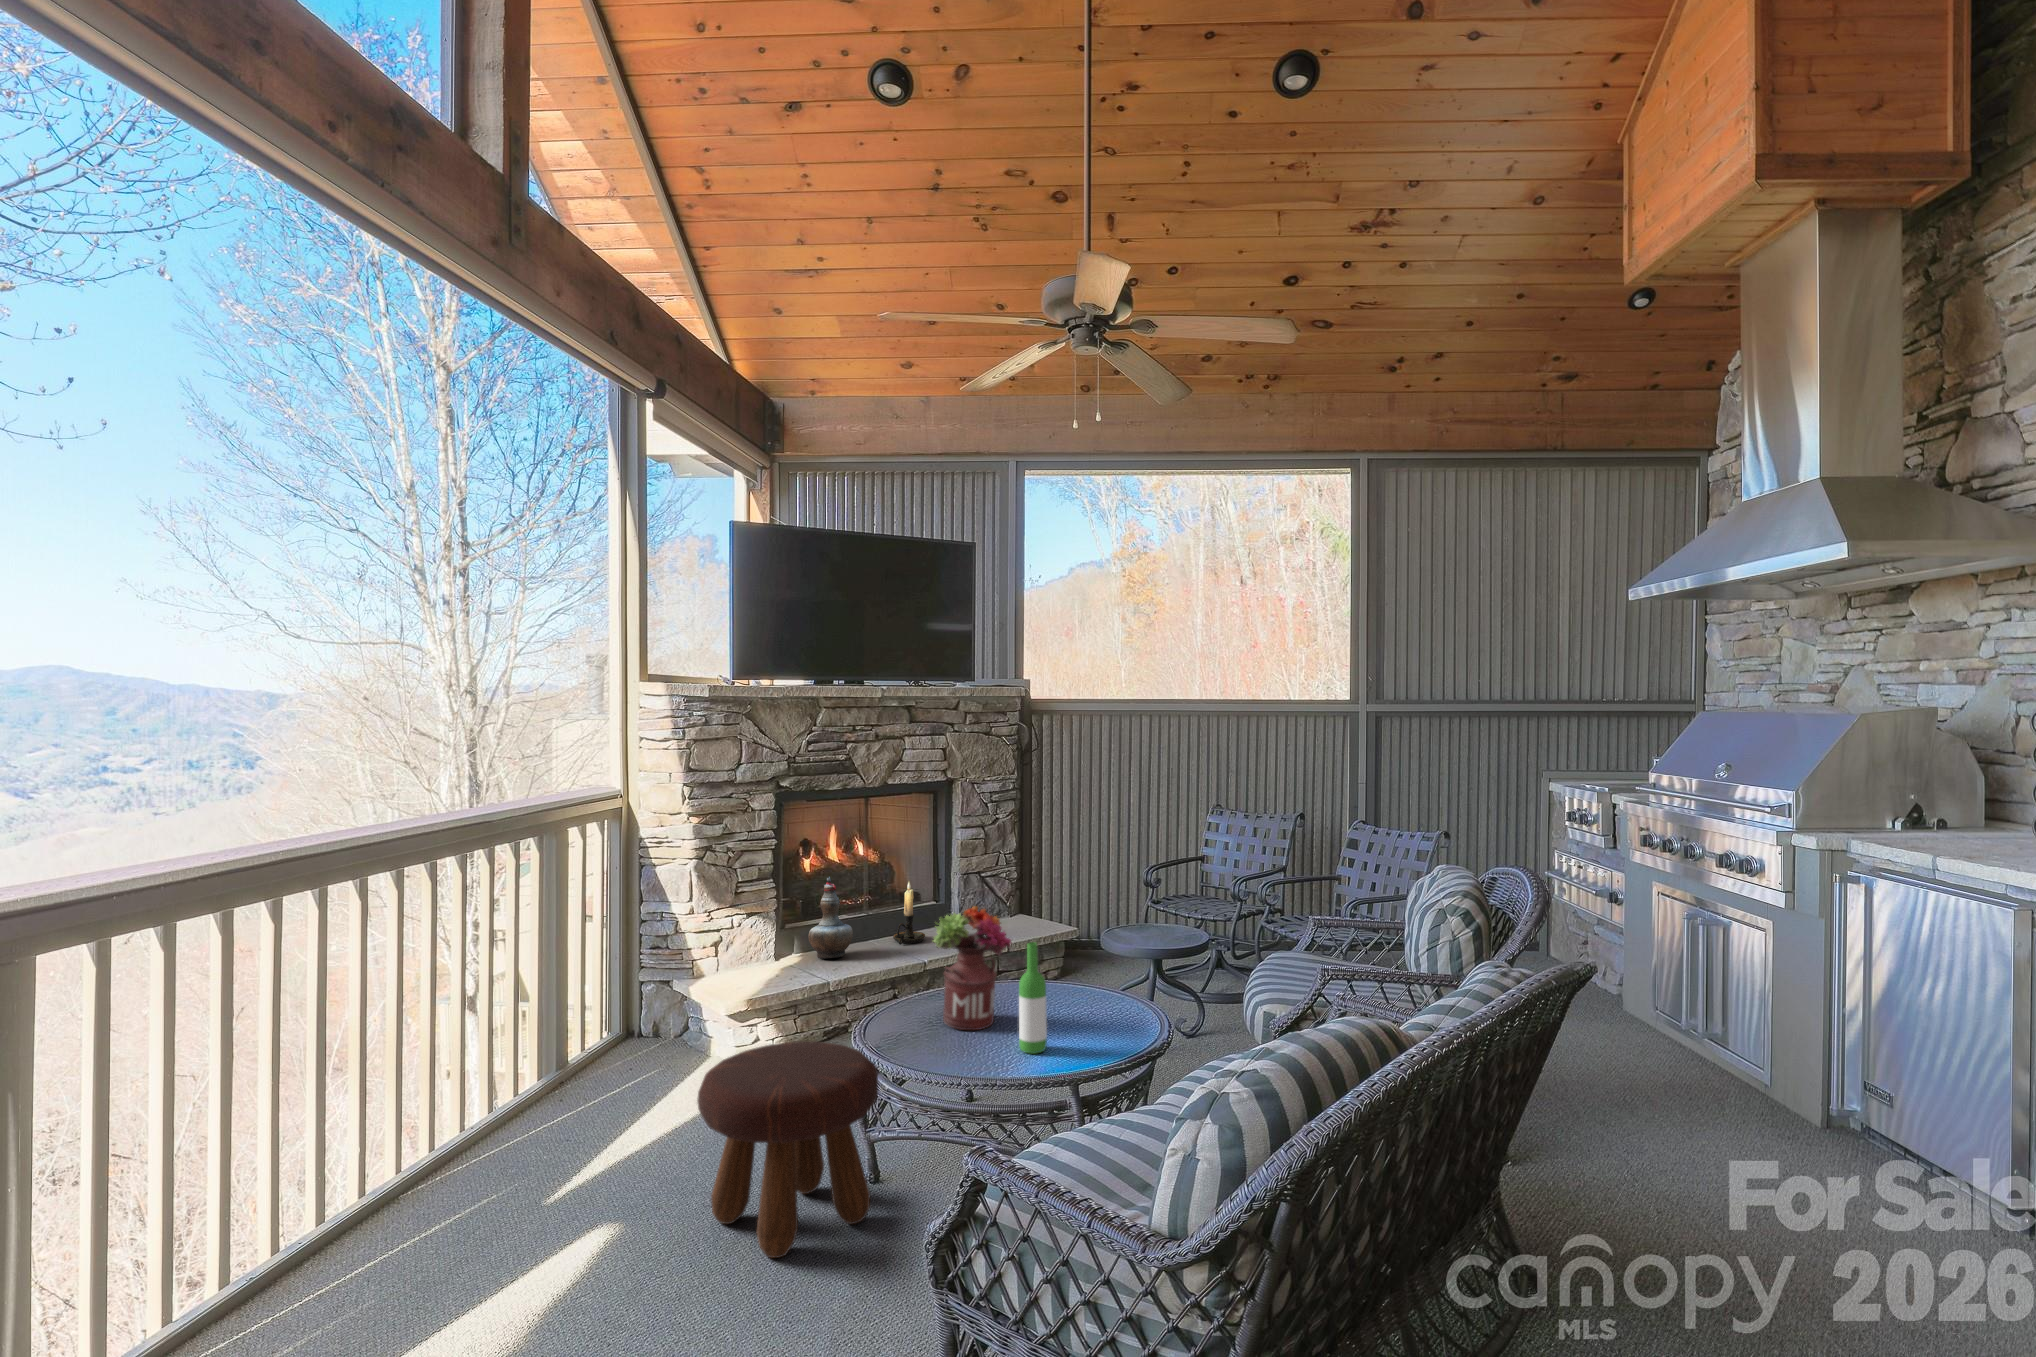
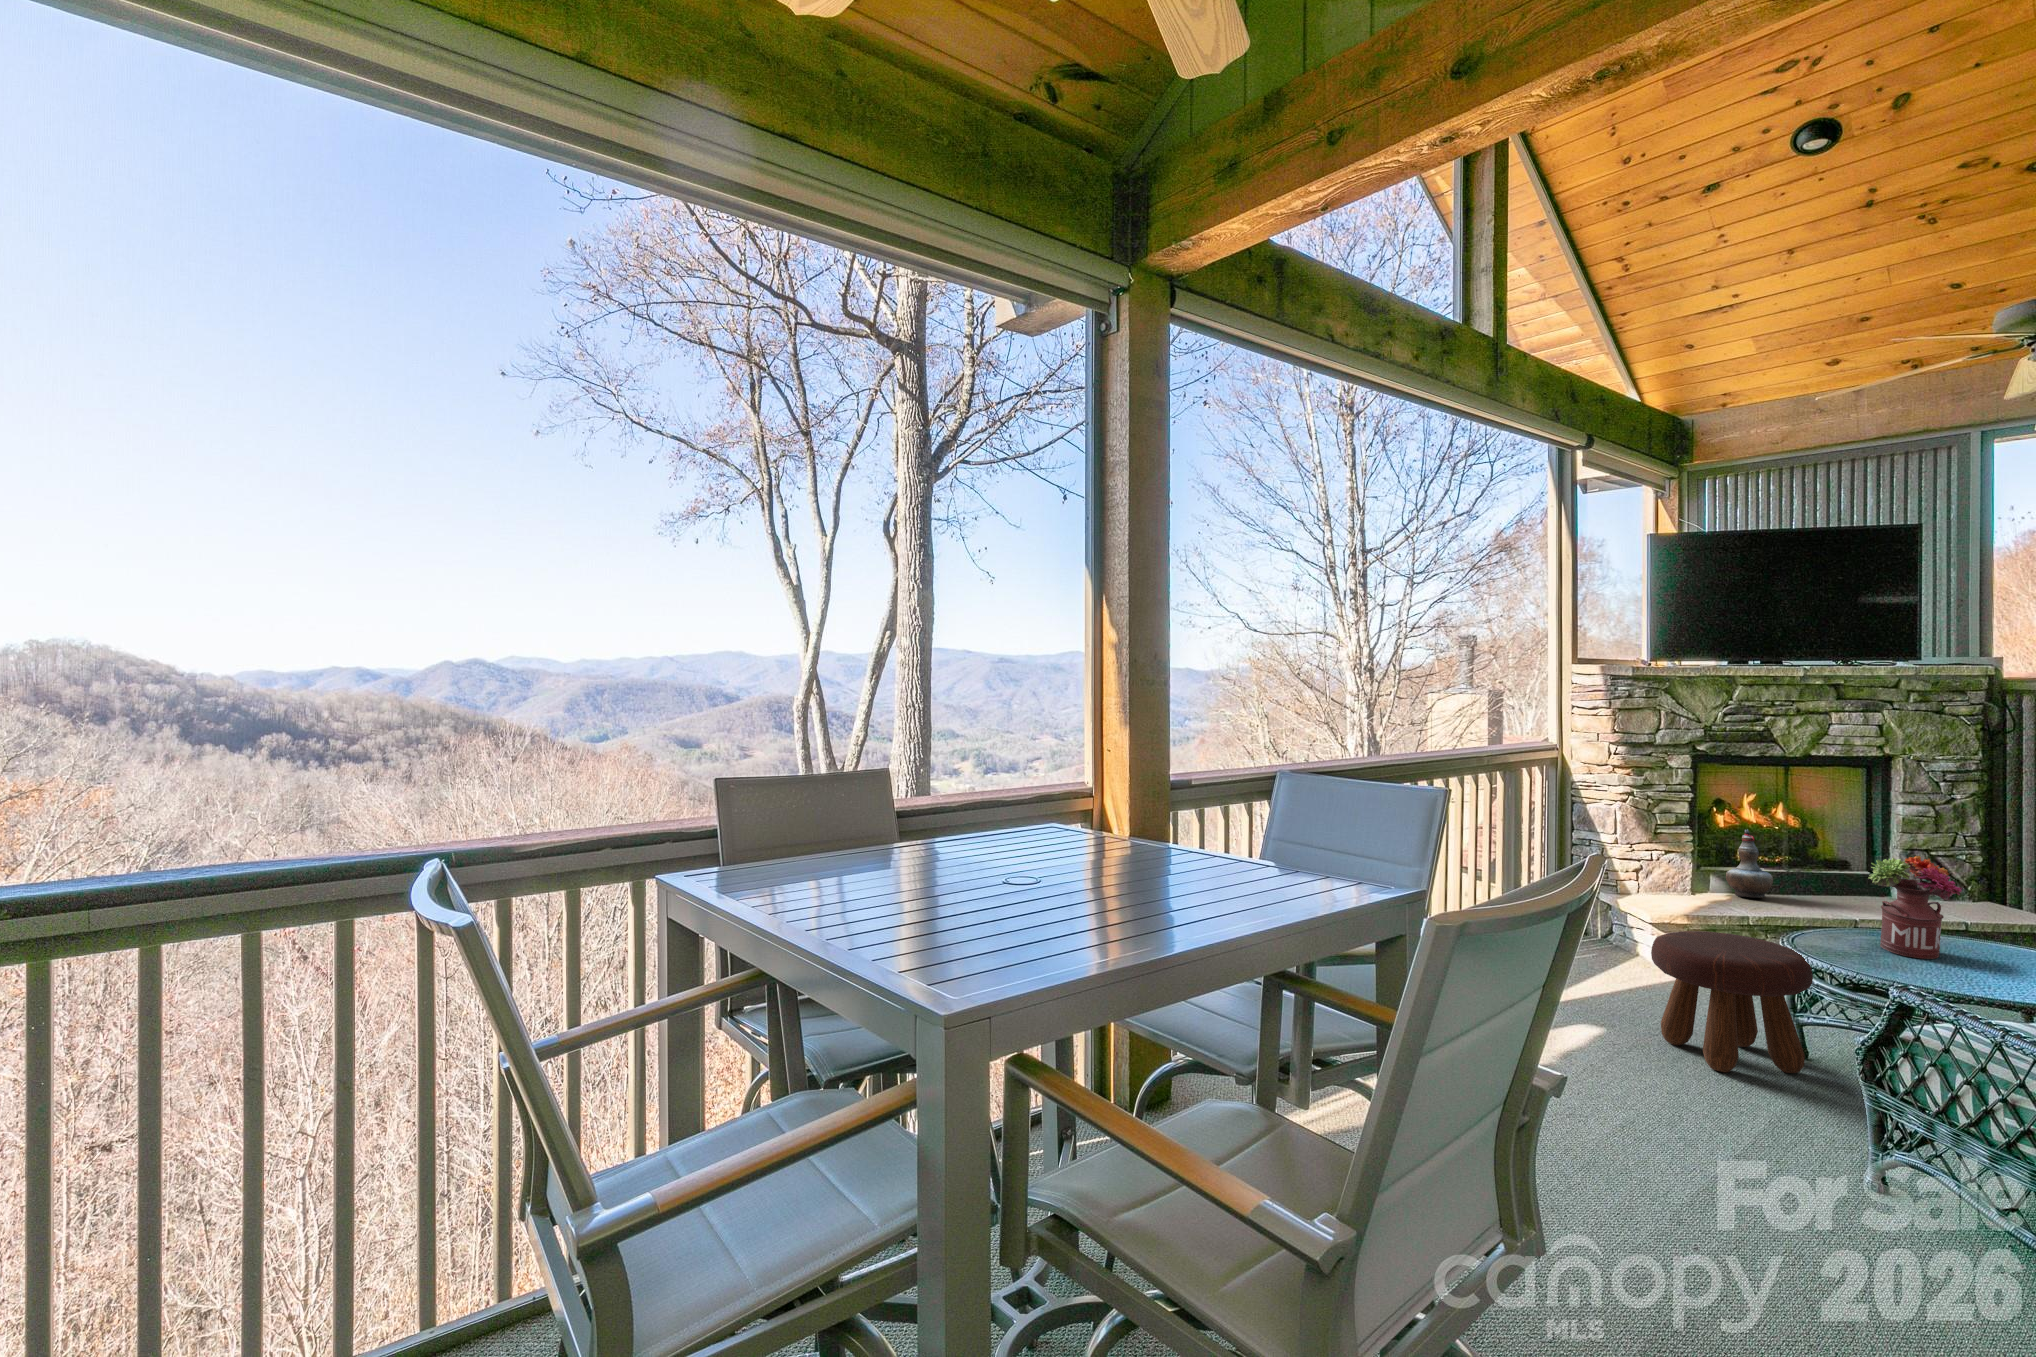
candle holder: present [893,882,925,945] -> none [1818,844,1857,901]
wine bottle: present [1019,942,1047,1054] -> none [1968,889,2003,984]

